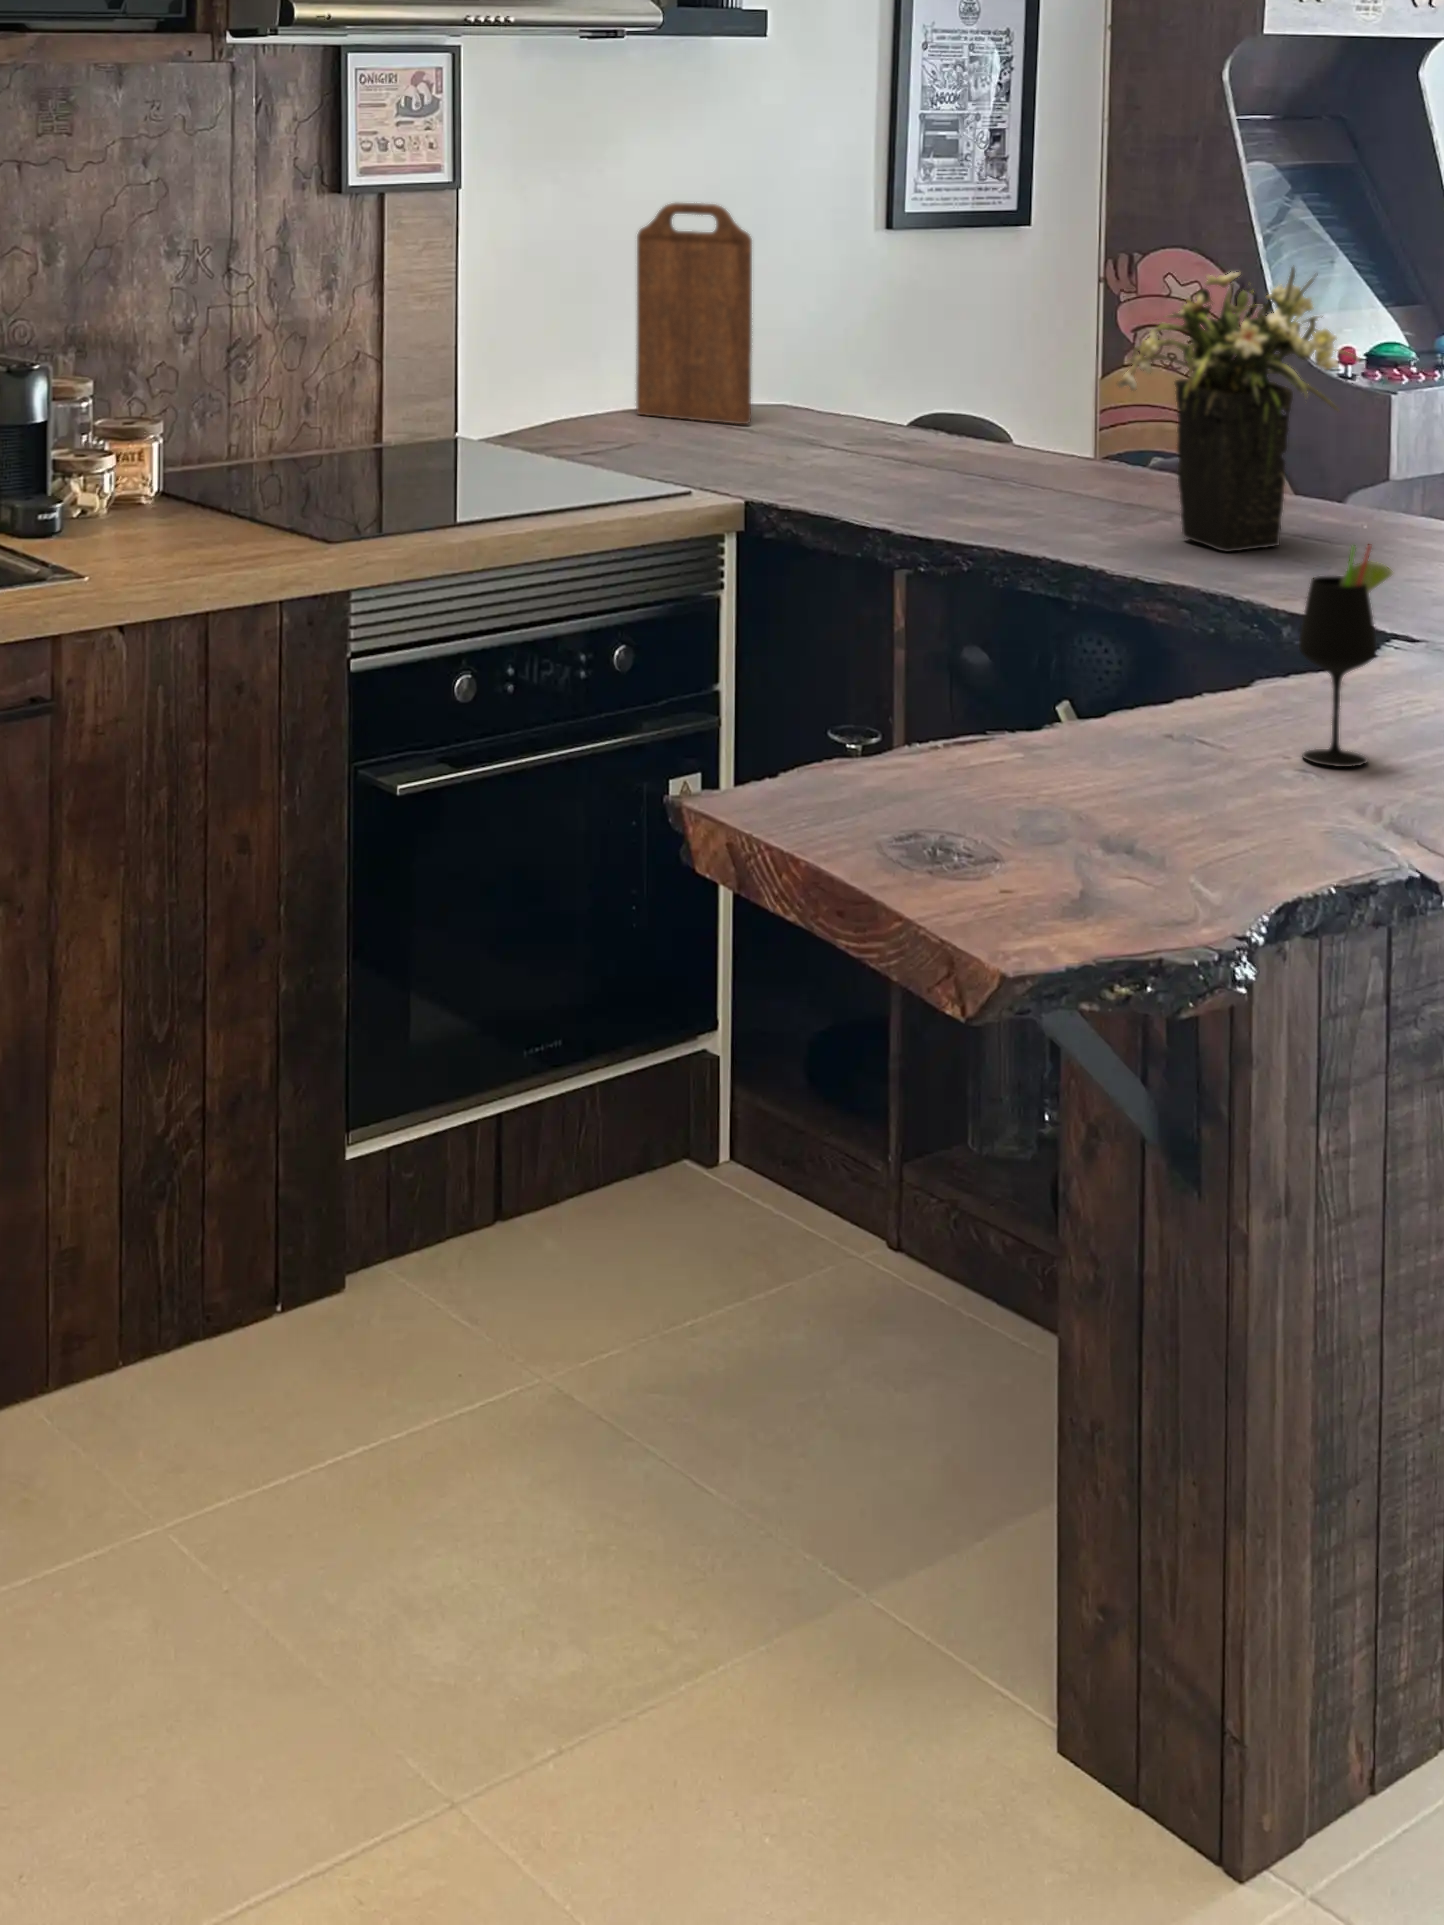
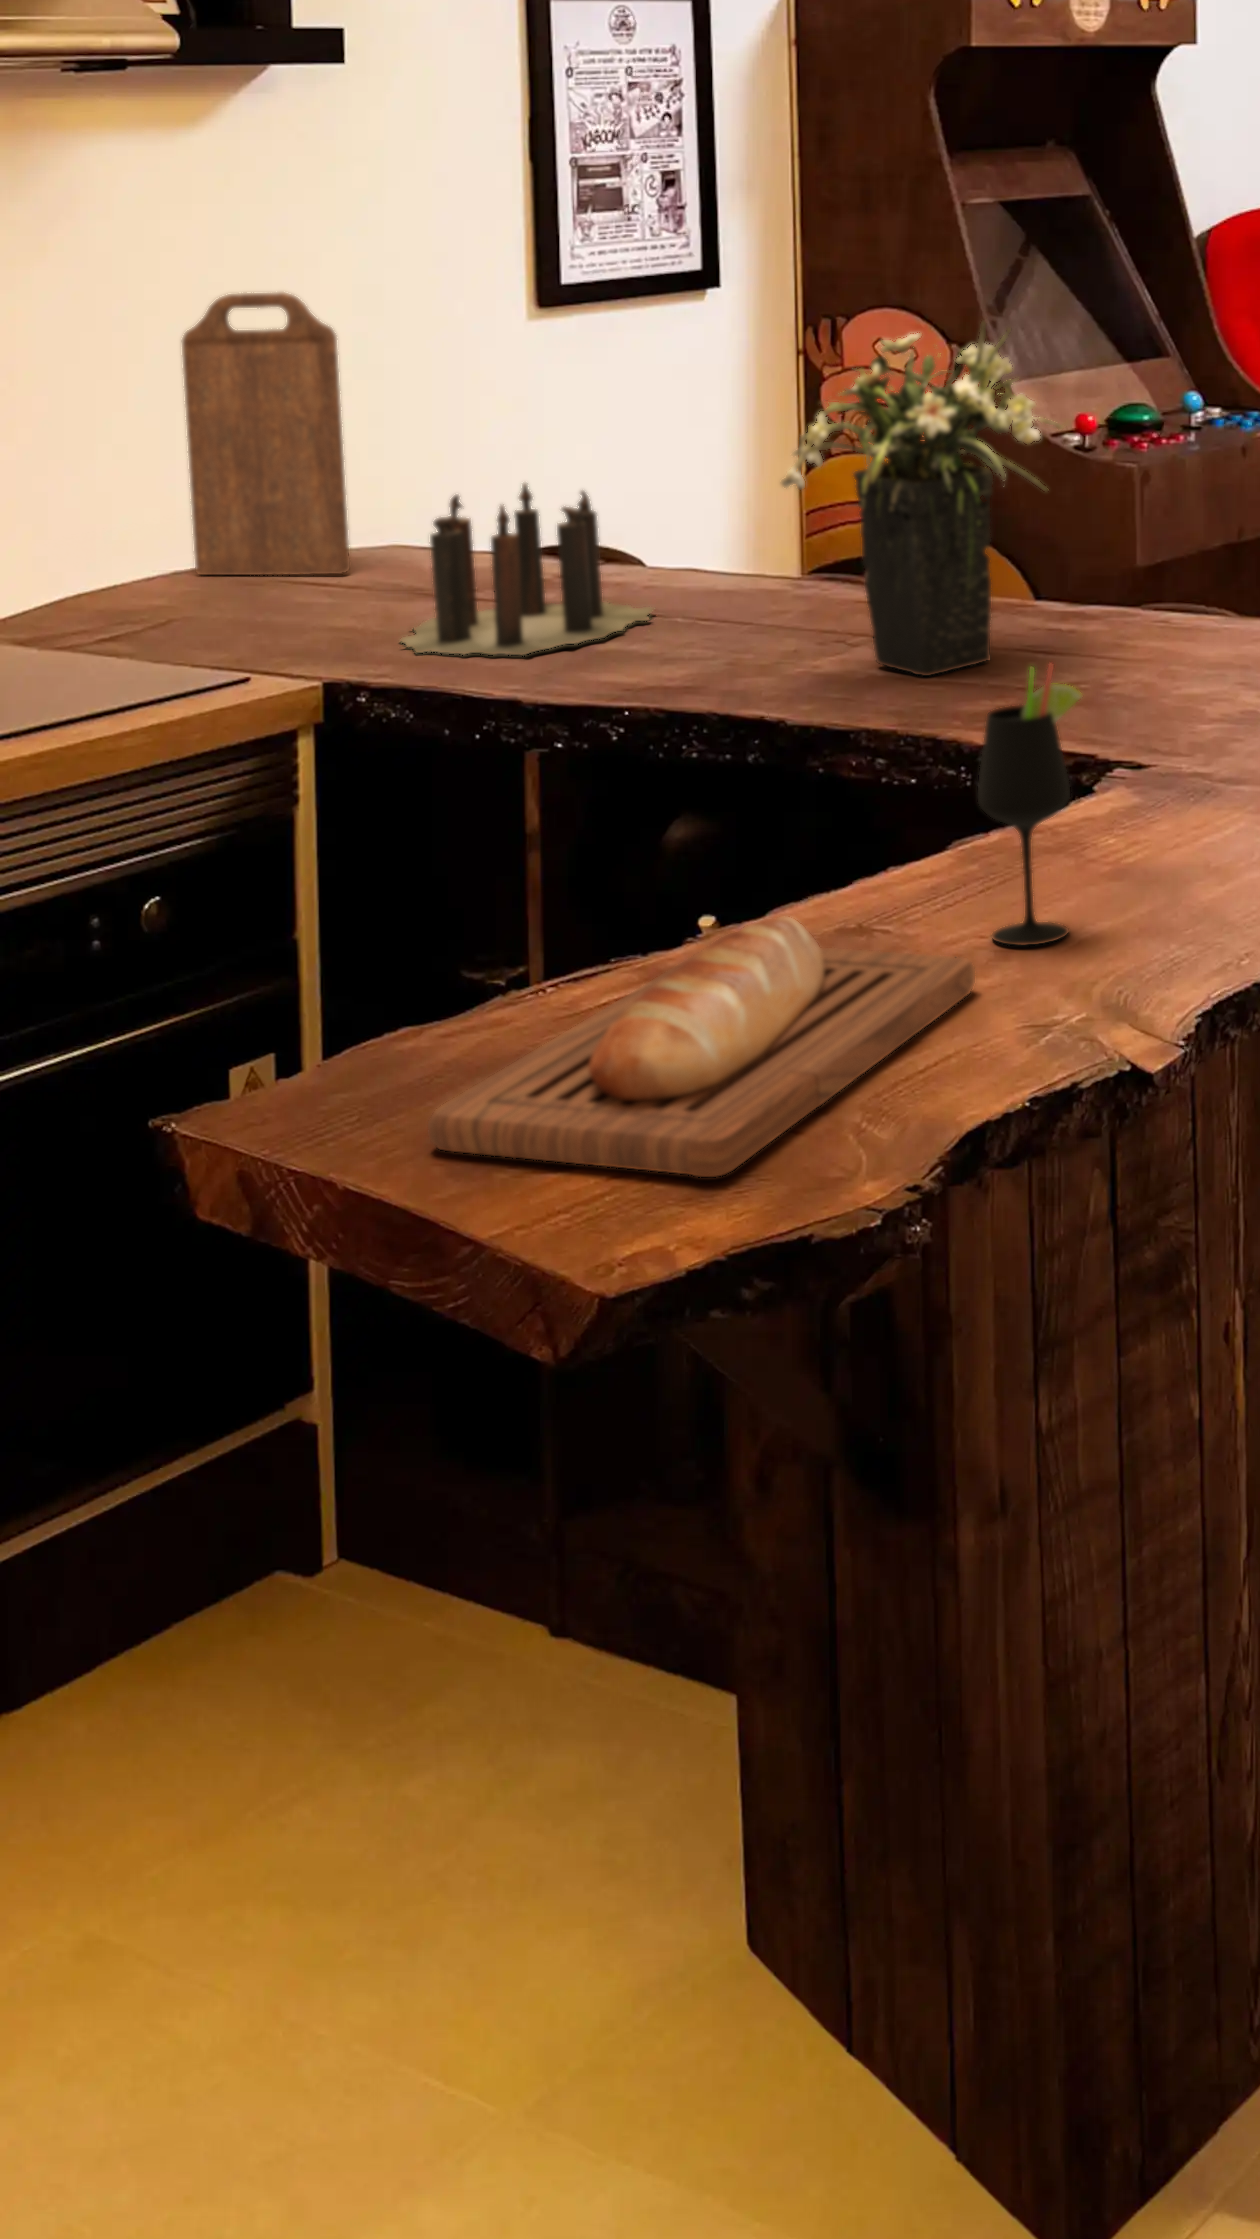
candle: none [773,366,1000,500] -> present [401,483,655,655]
bread loaf: none [883,714,1293,892] -> present [428,917,975,1177]

